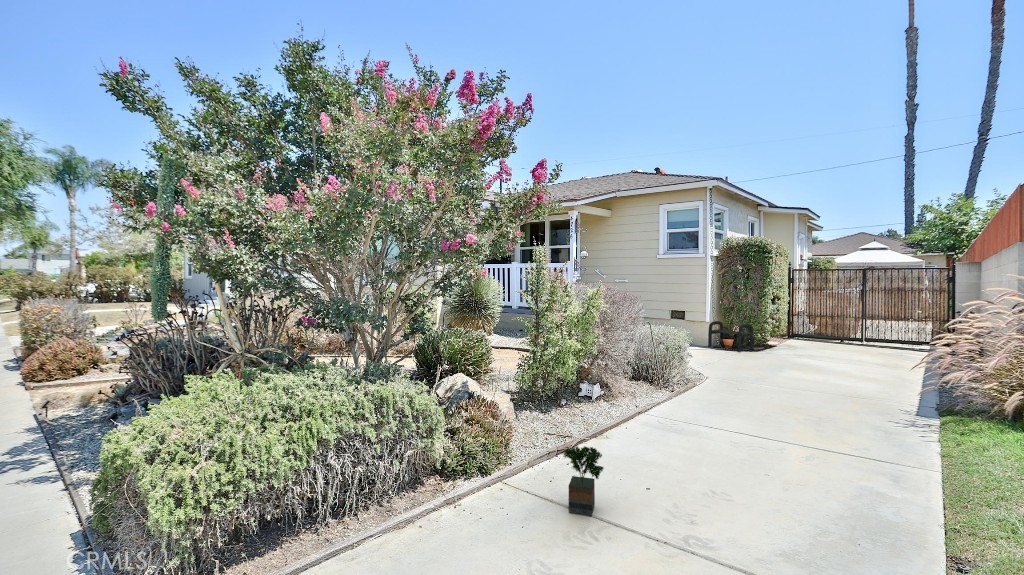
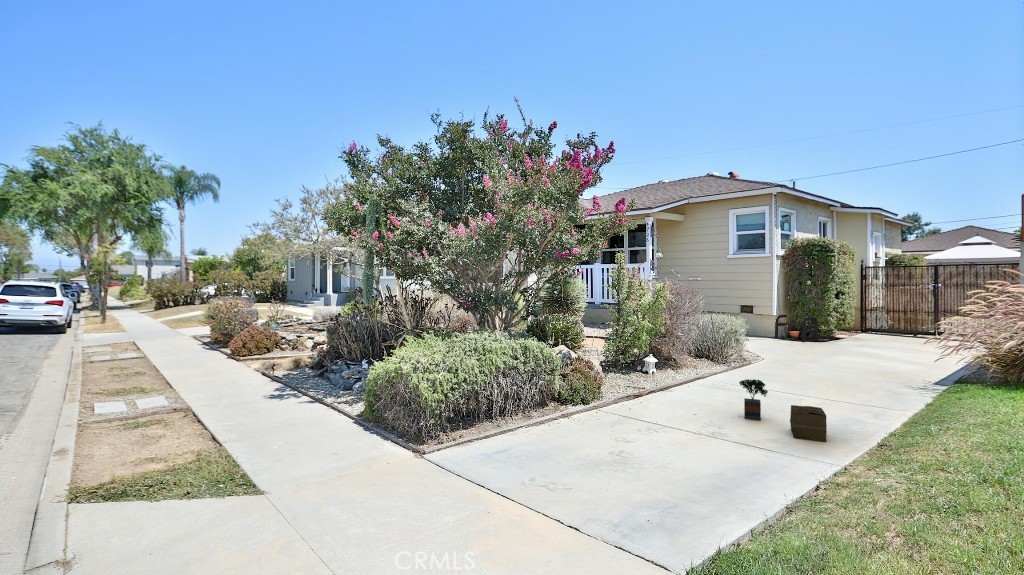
potted tree: present [564,446,604,516] -> present [739,379,768,420]
cardboard box: none [786,478,848,544] -> present [790,405,827,442]

